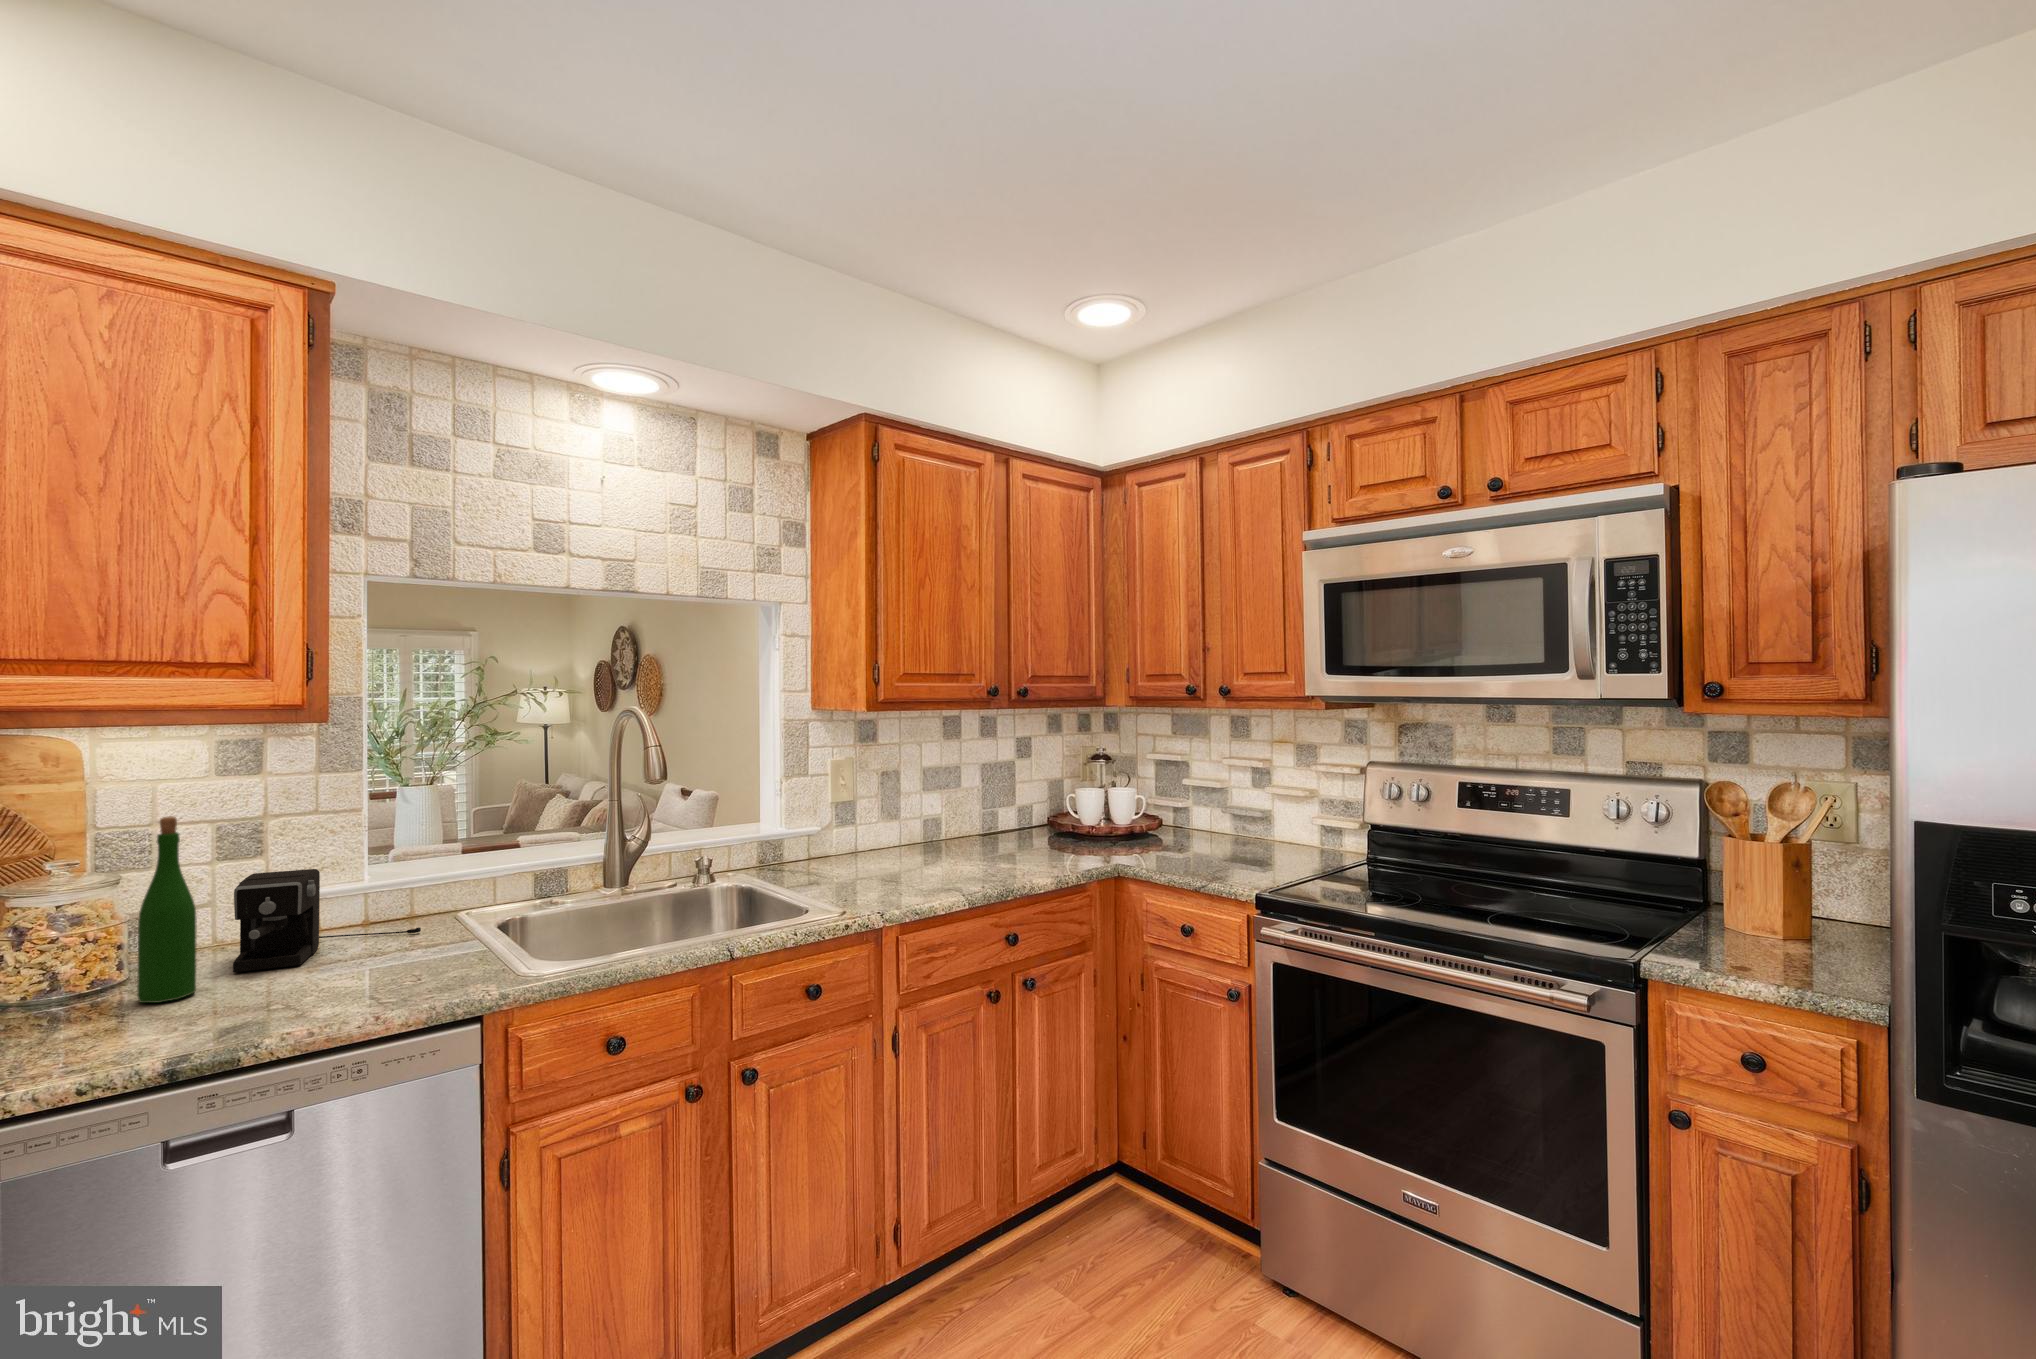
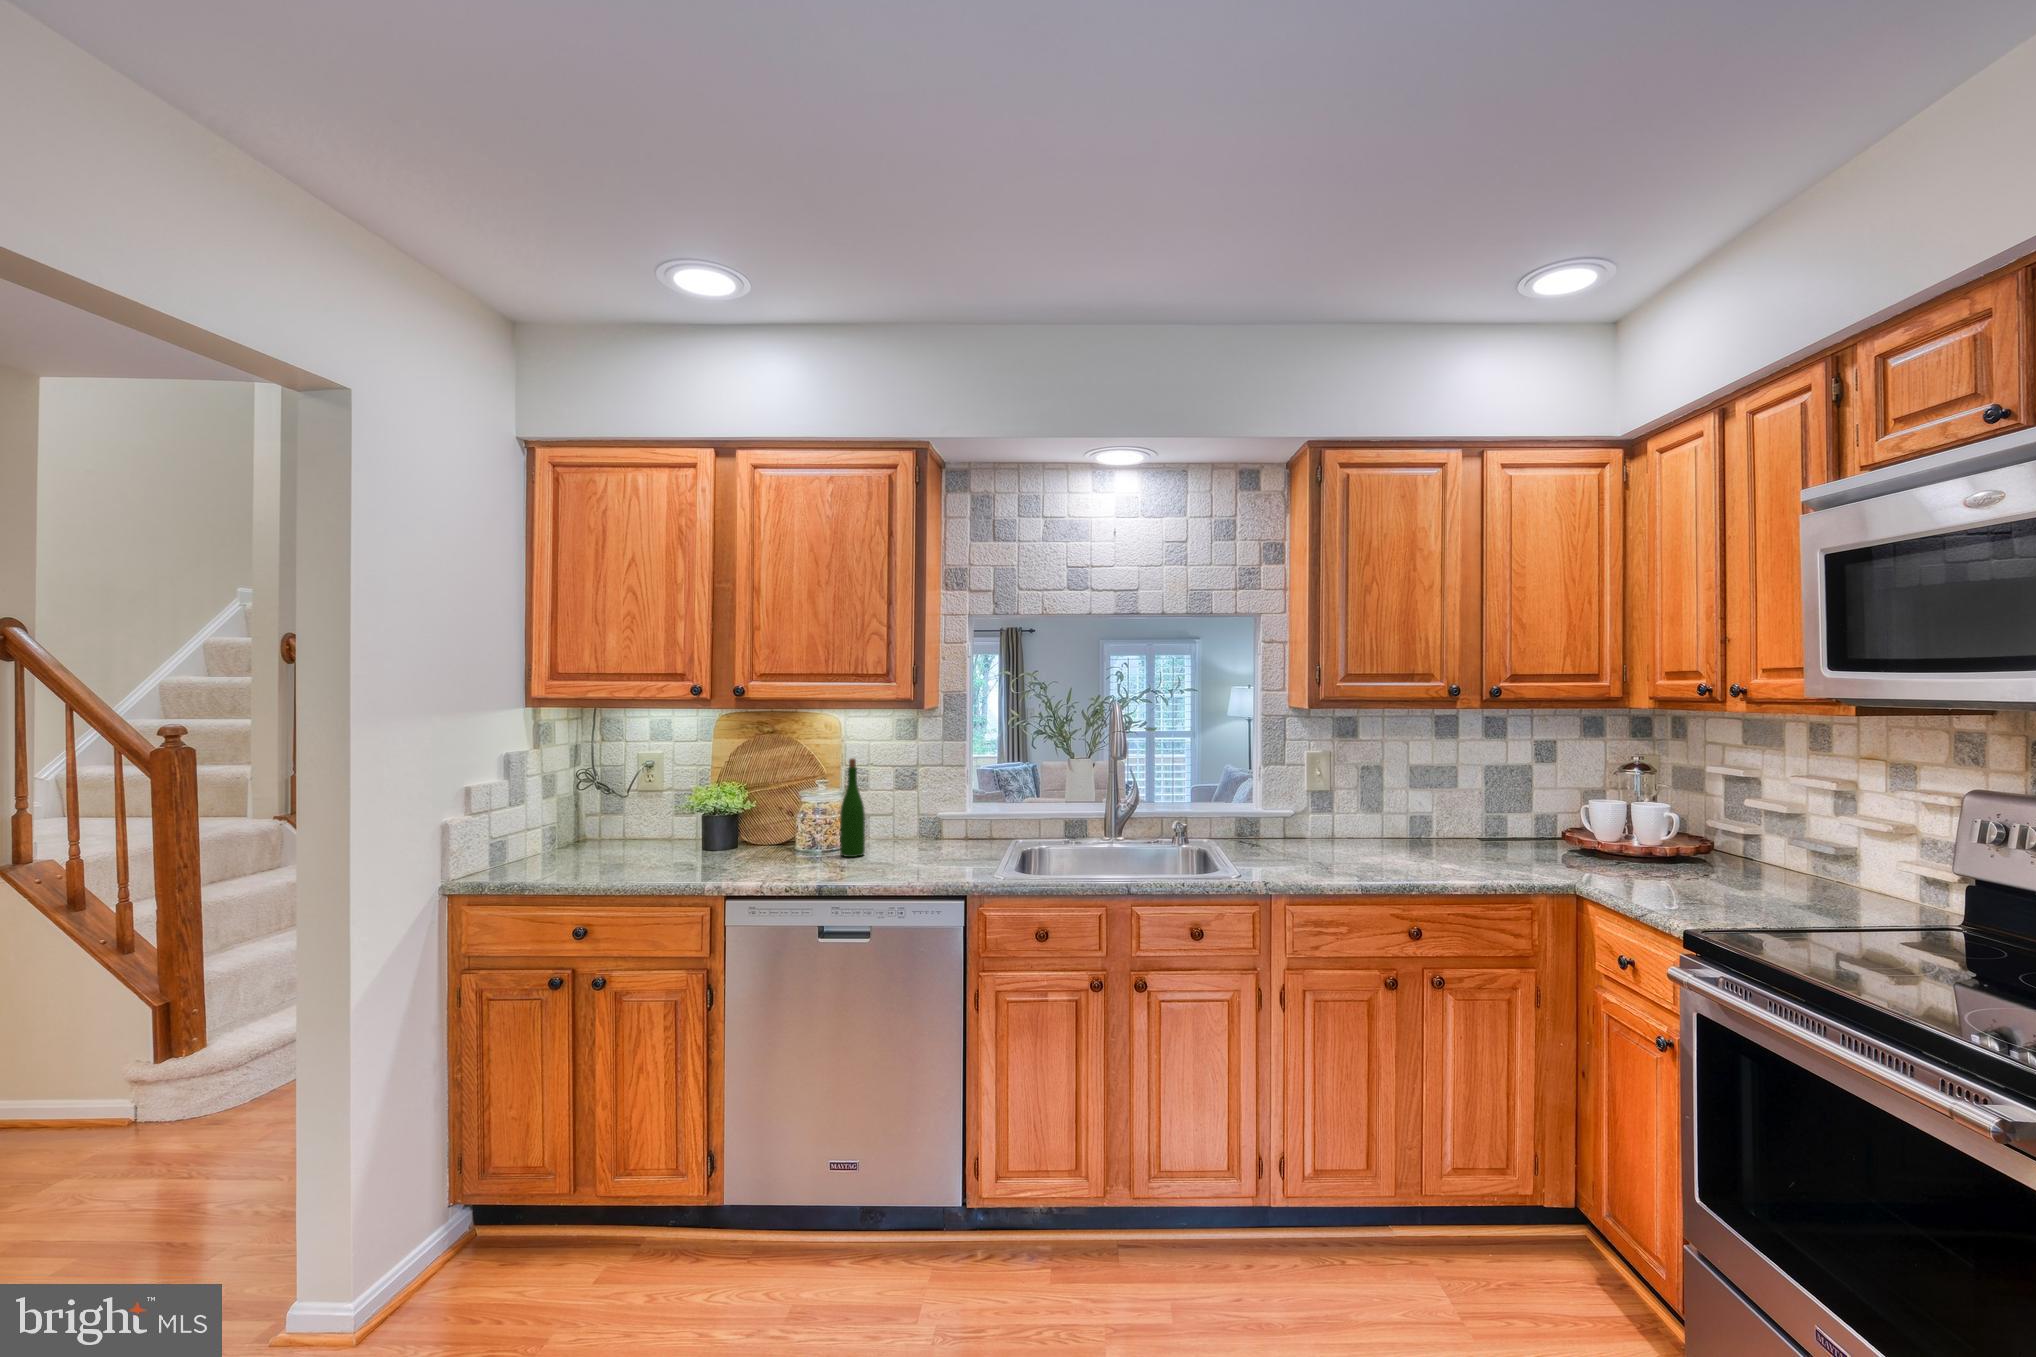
coffee maker: present [233,869,421,972] -> none [887,796,985,851]

